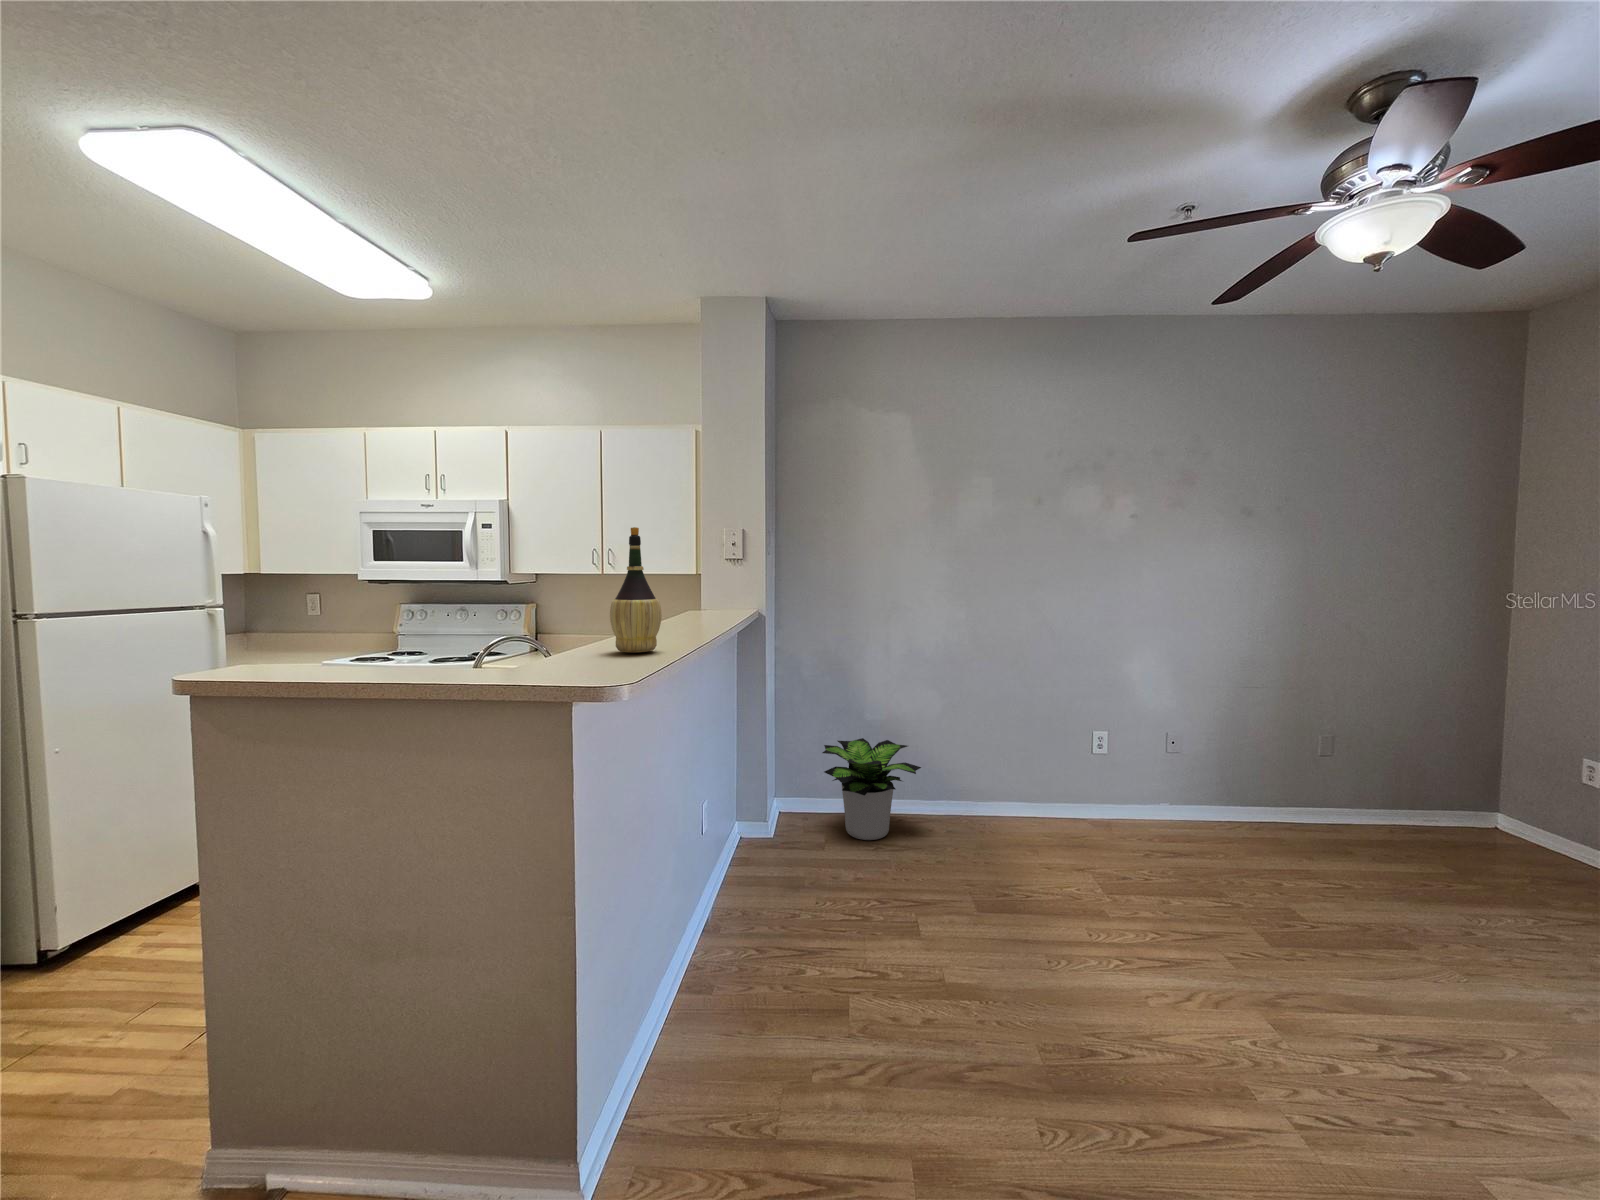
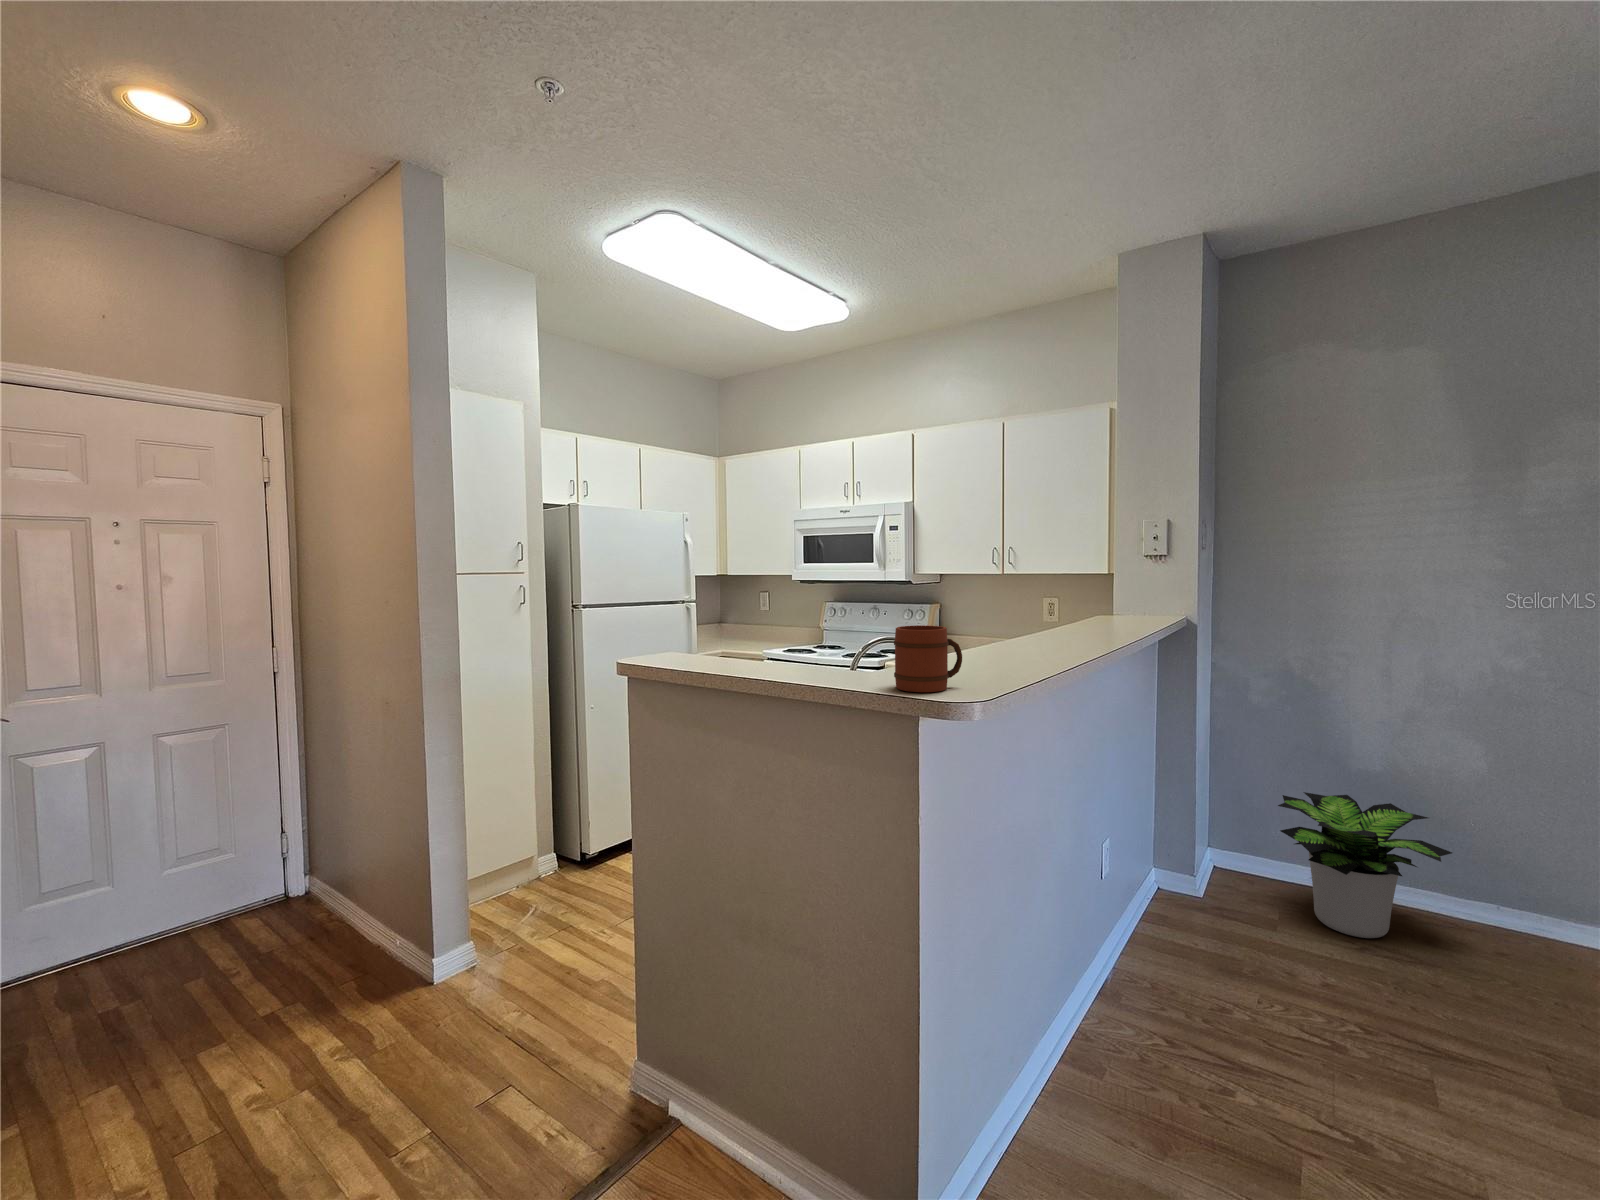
wine bottle: present [610,527,662,653] -> none [977,523,1037,665]
mug: none [545,618,608,679] -> present [894,625,962,692]

